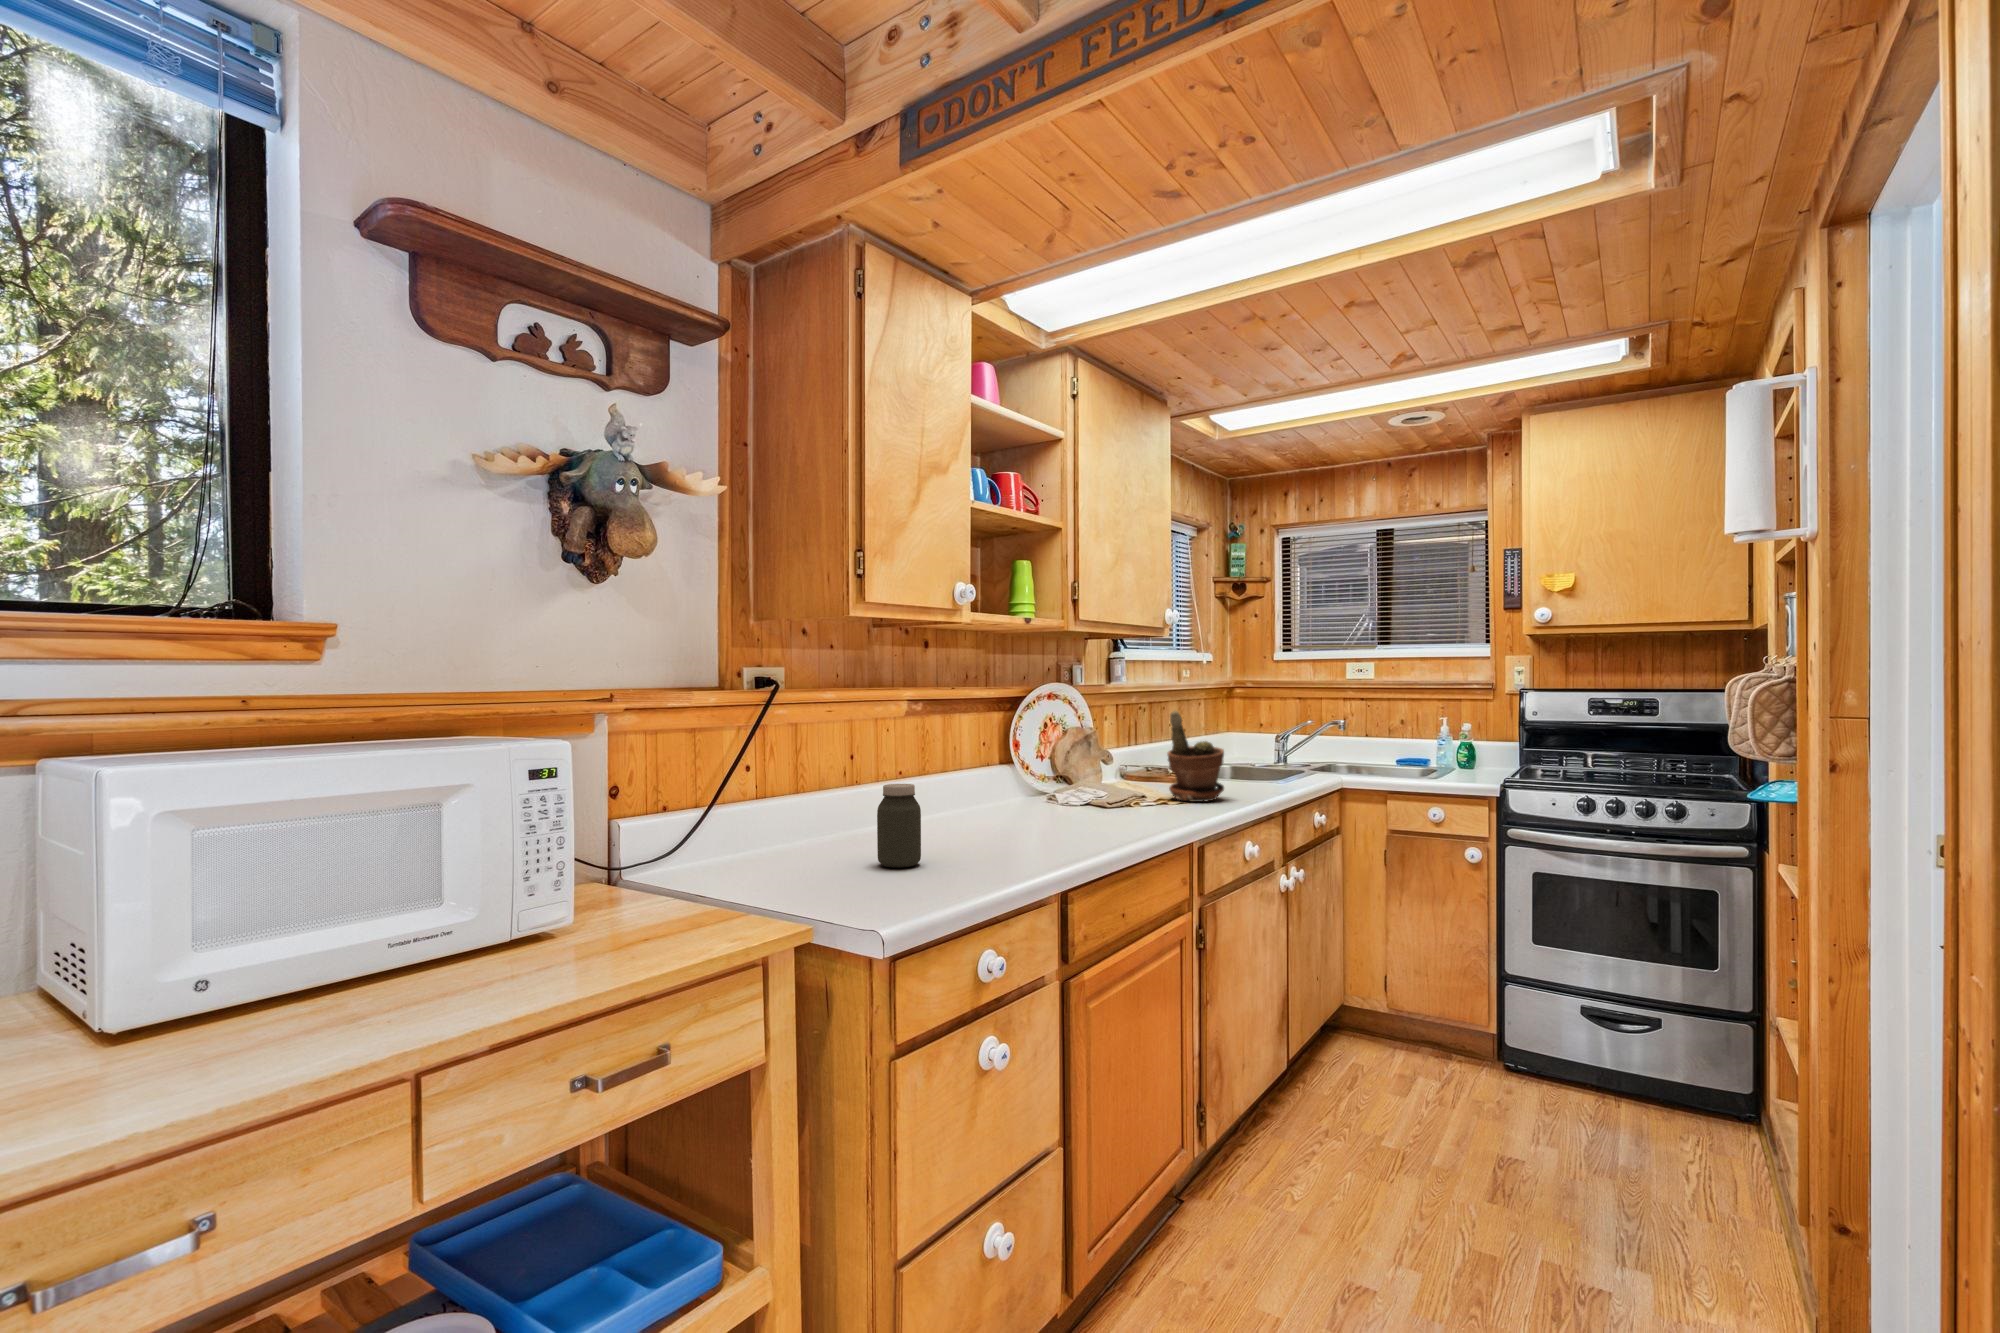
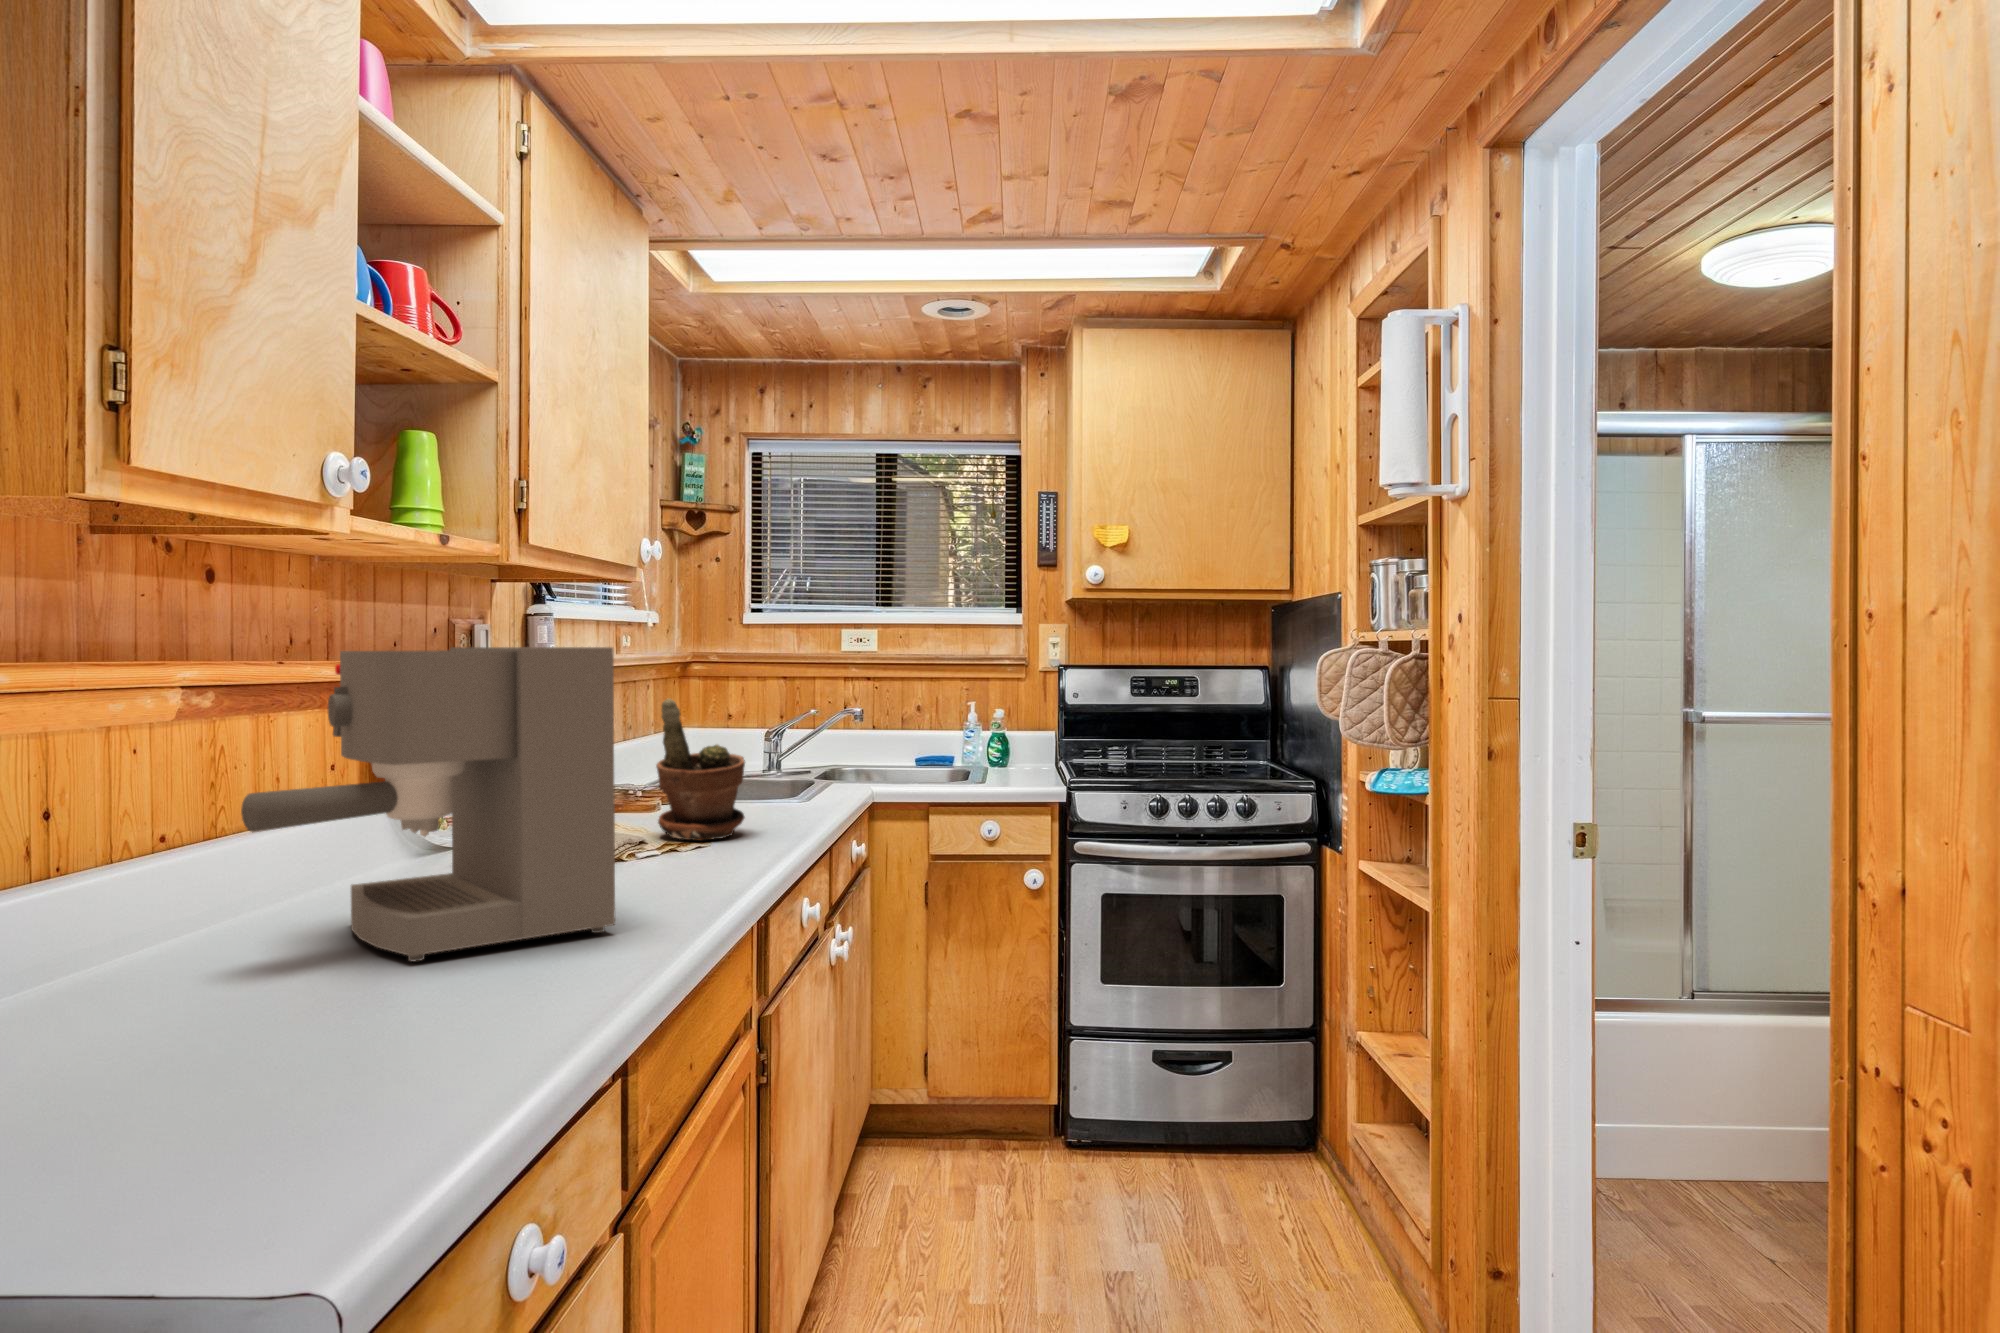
coffee maker: none [923,679,1105,846] -> present [241,647,615,961]
jar: present [877,784,921,867] -> none [153,863,263,1047]

